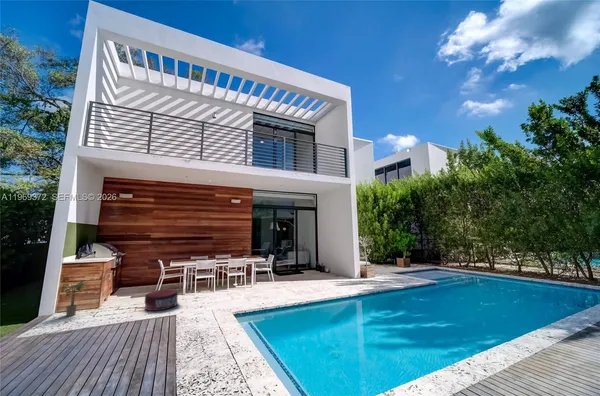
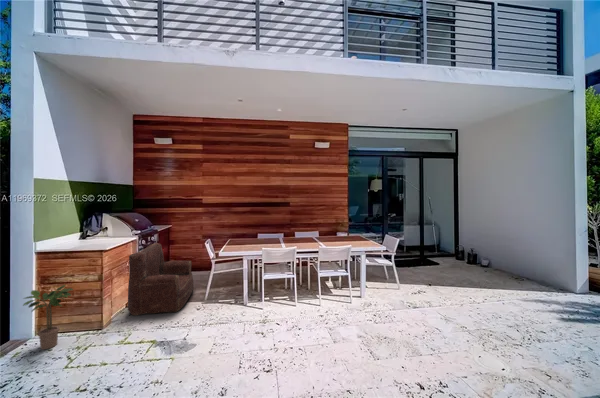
armchair: none [109,262,148,303] -> present [128,243,193,316]
pouf: present [145,289,178,311] -> none [163,304,228,359]

